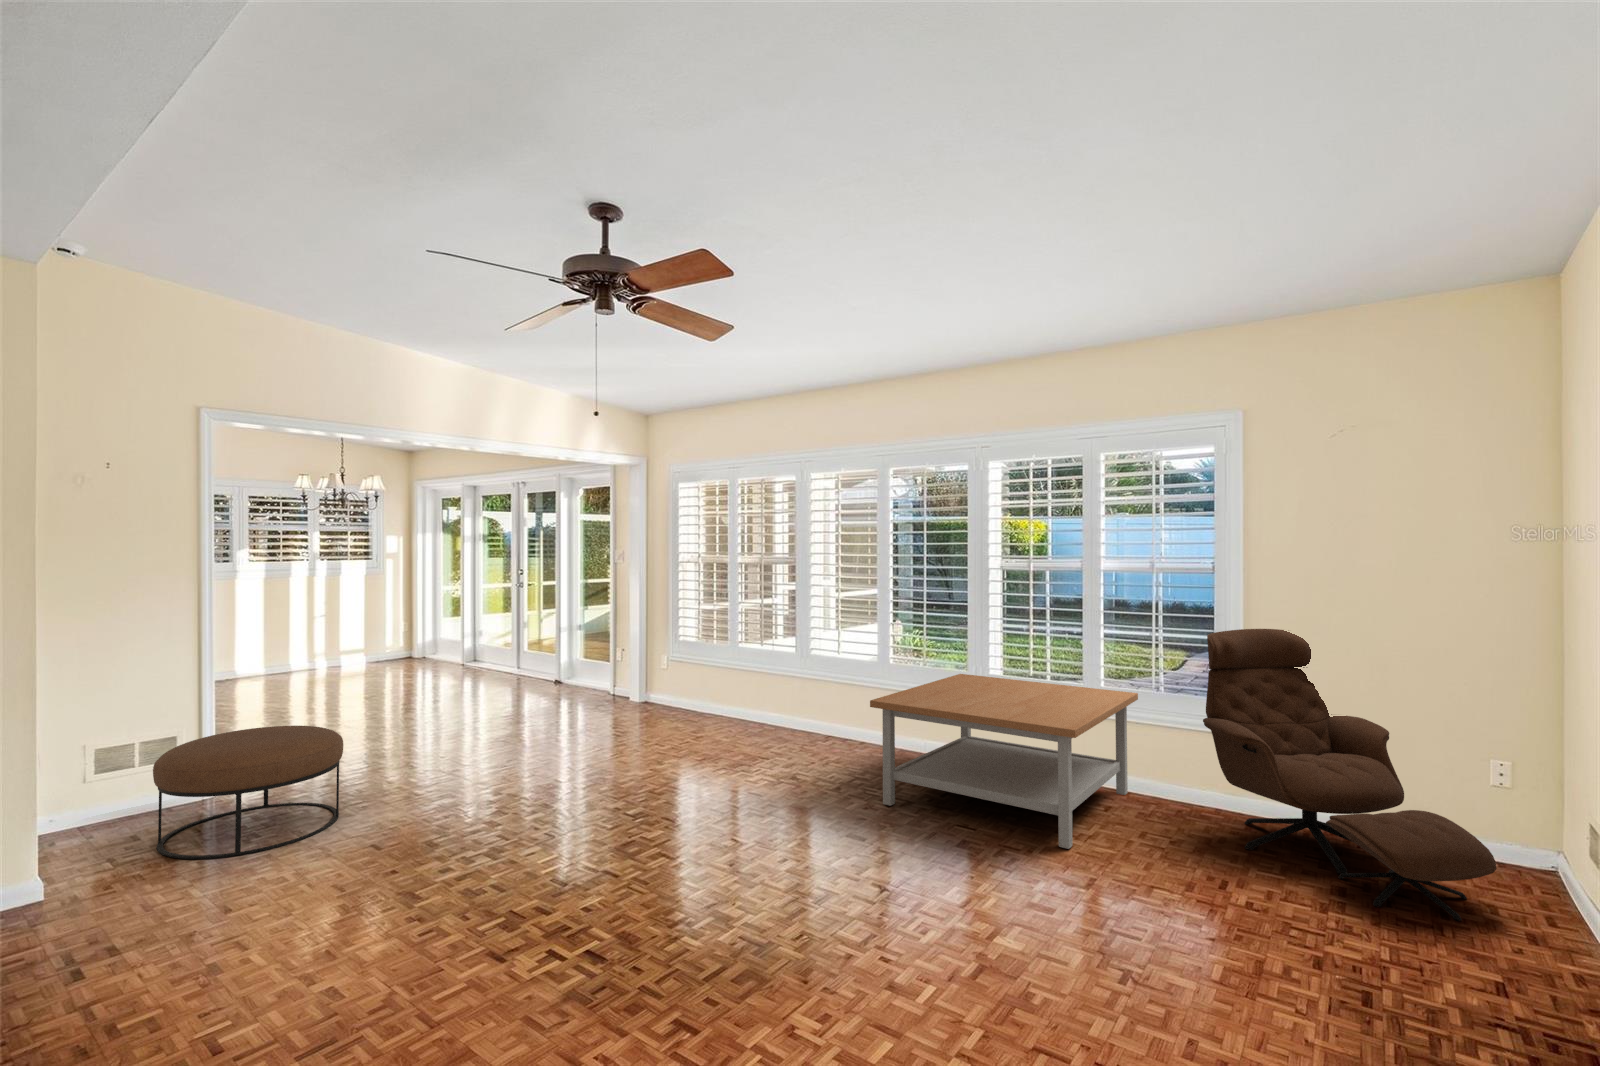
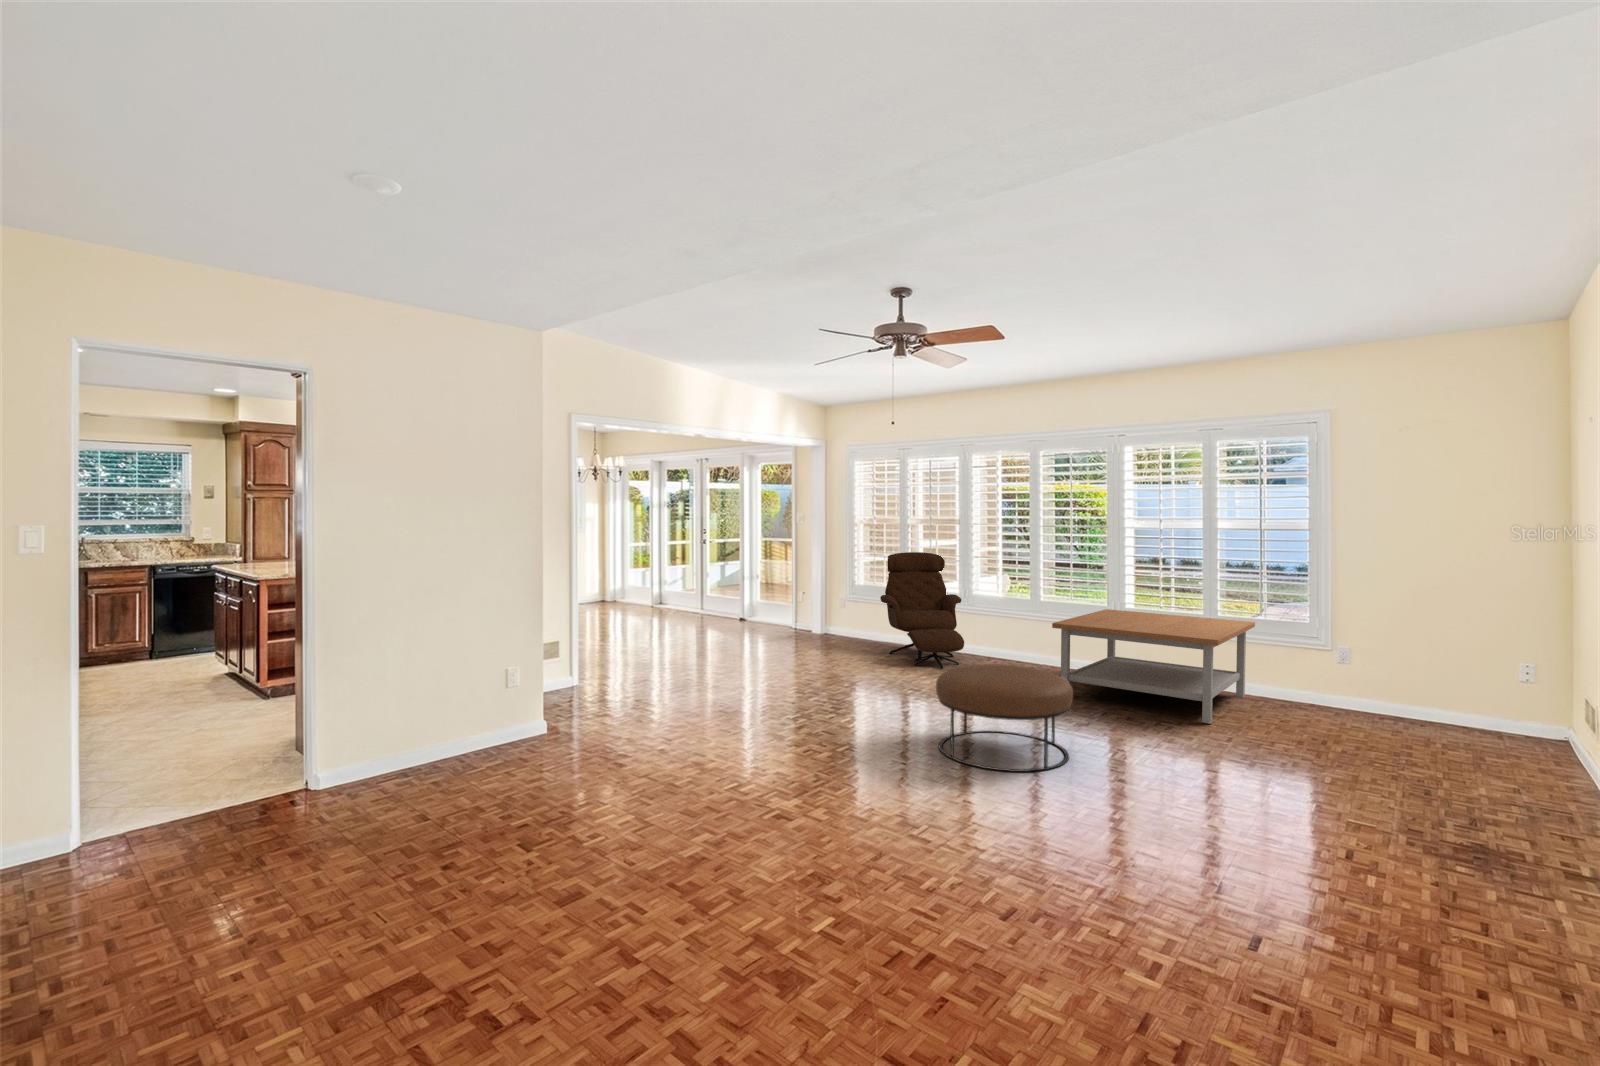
lounge chair: present [1203,629,1497,921] -> present [880,552,964,668]
ottoman: present [153,726,343,859] -> present [936,664,1073,772]

